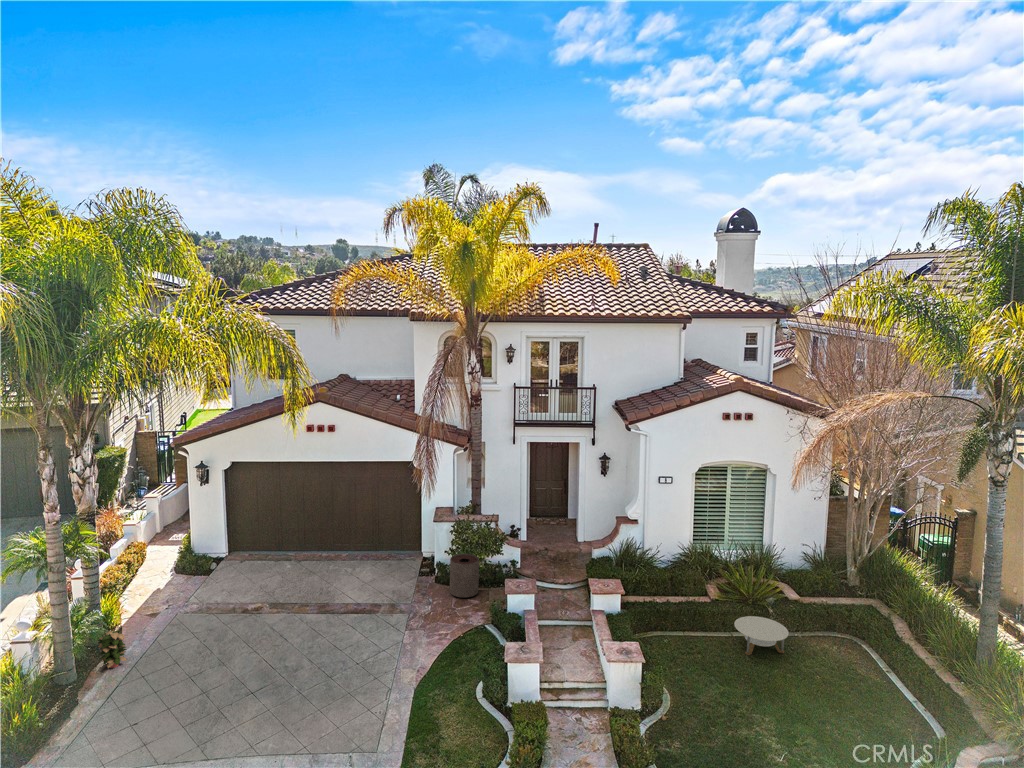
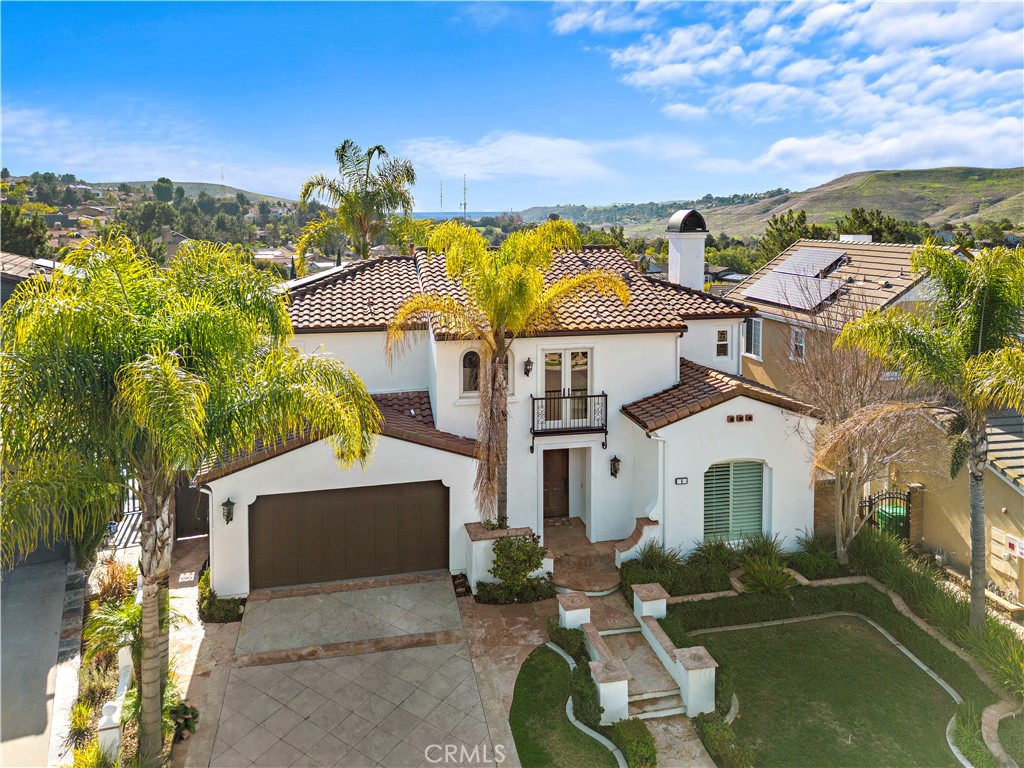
trash can: present [450,554,479,597] -> none [496,572,524,616]
round table: present [734,616,789,655] -> none [764,605,814,643]

